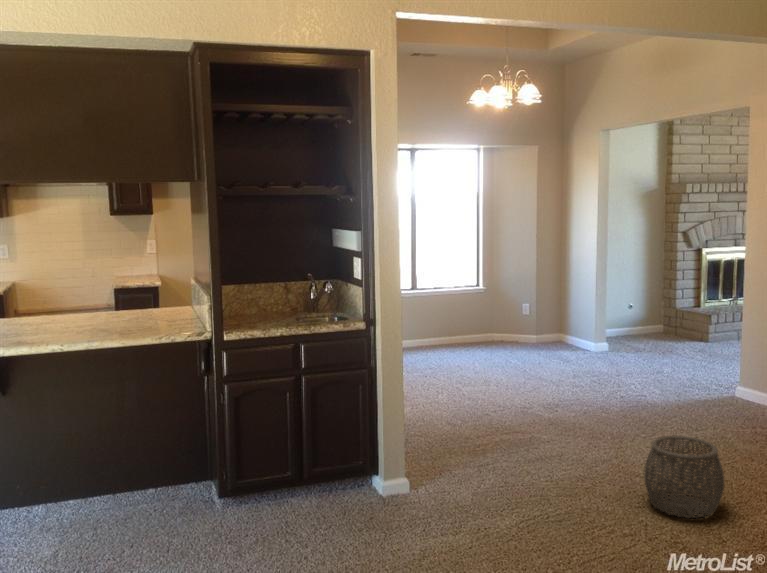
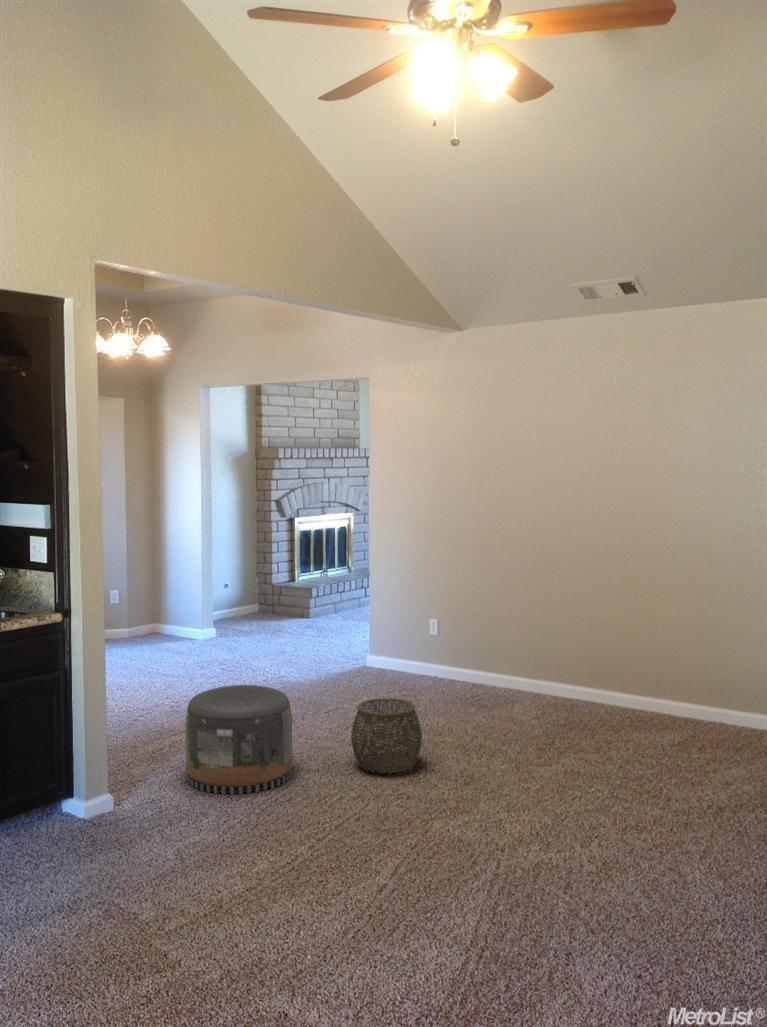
pouf: none [483,400,584,505] -> present [185,685,293,794]

